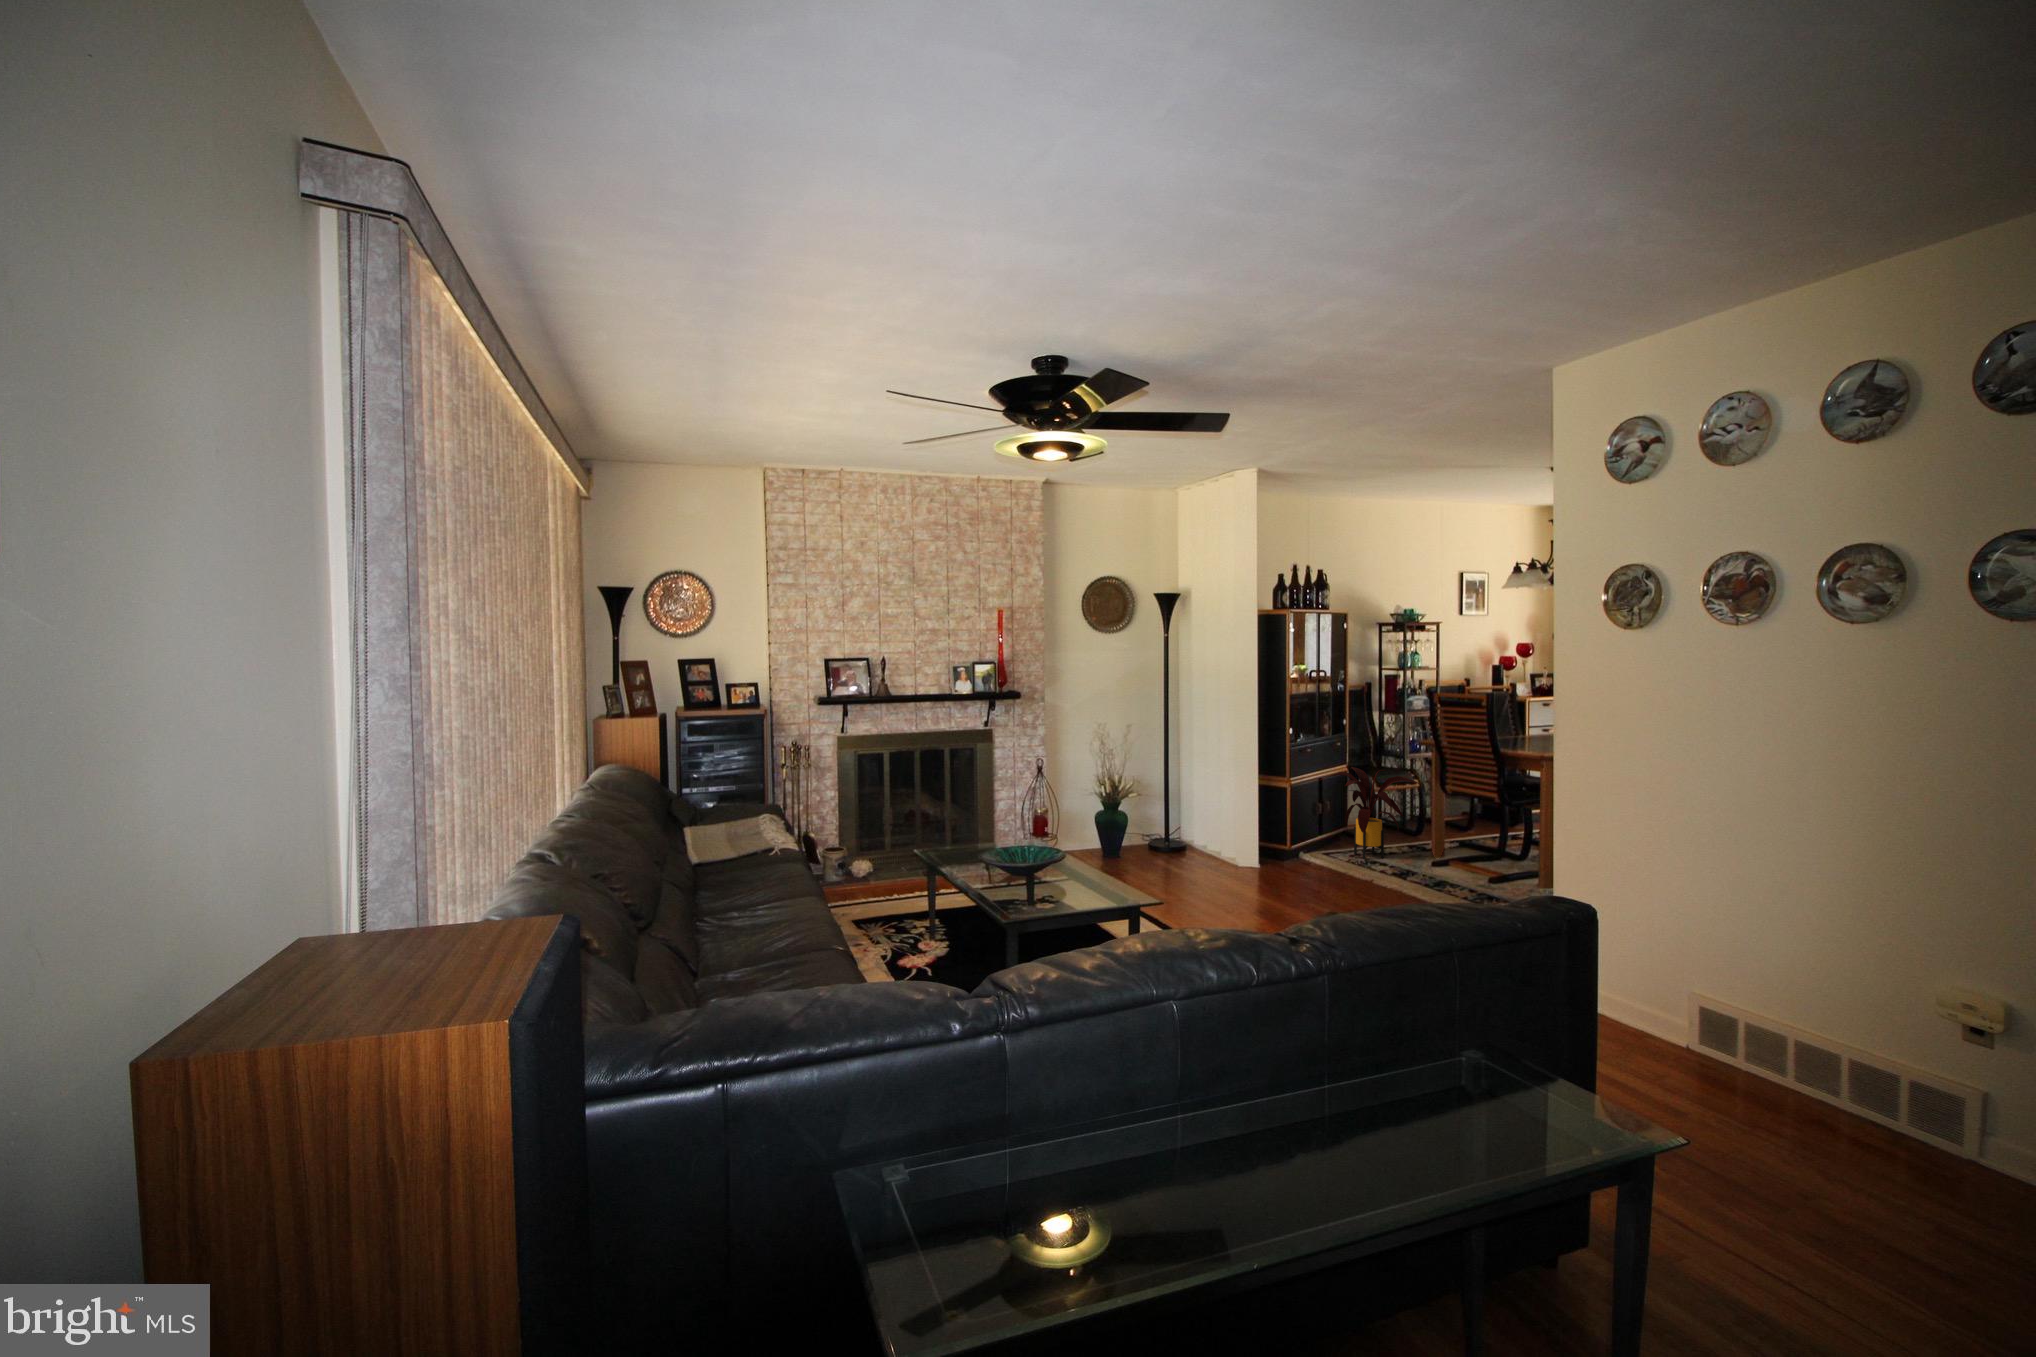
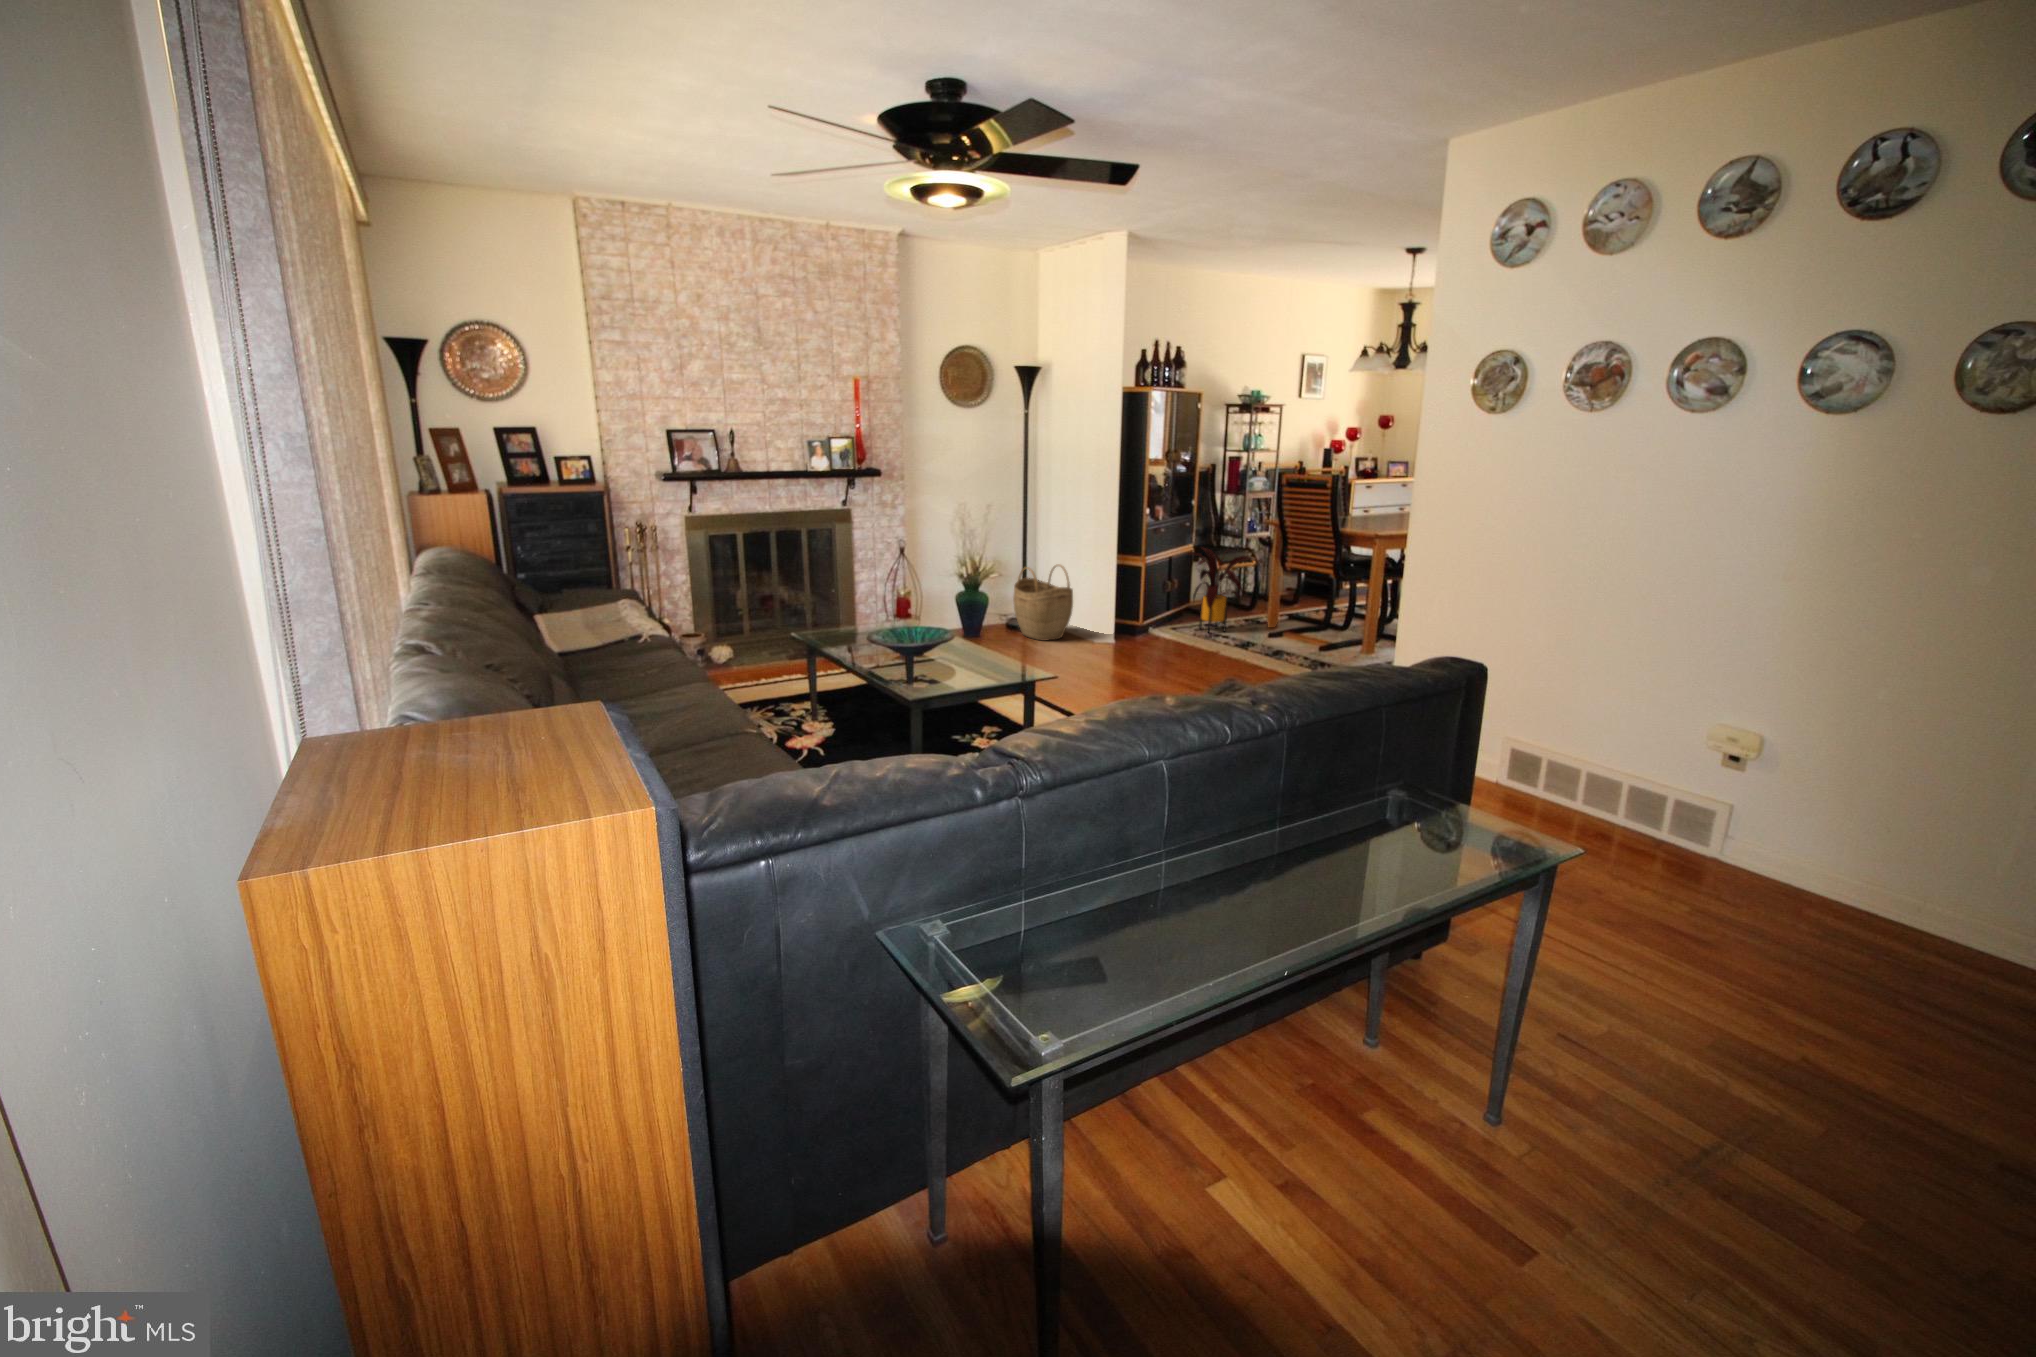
woven basket: none [1152,783,1213,862] -> present [1013,565,1073,641]

